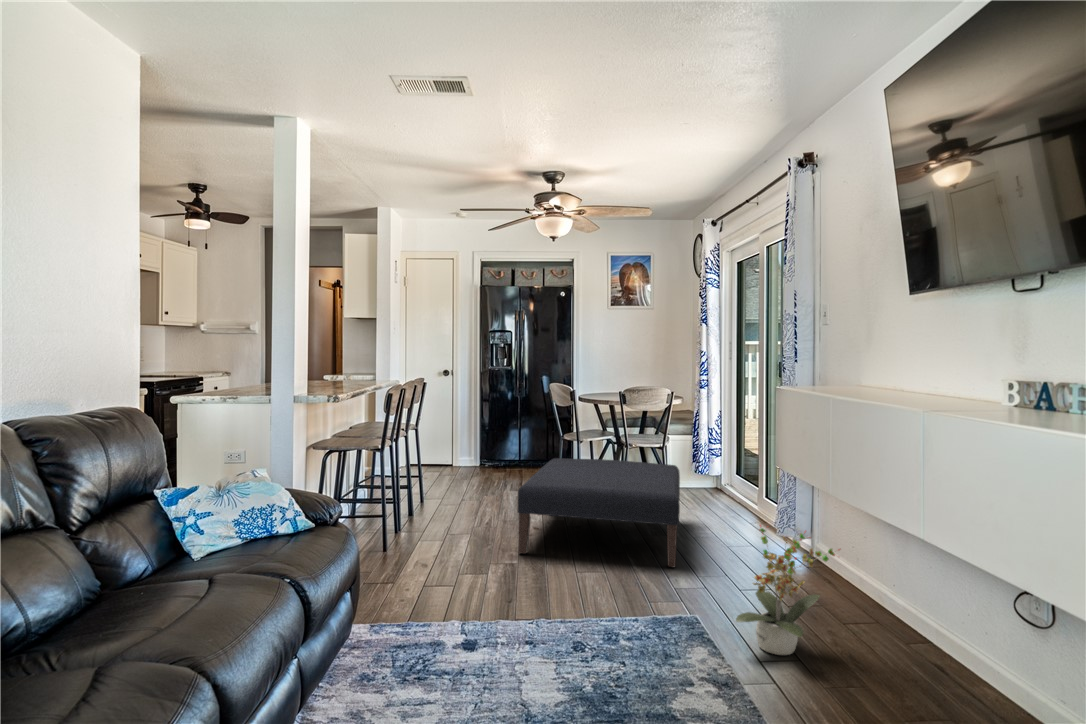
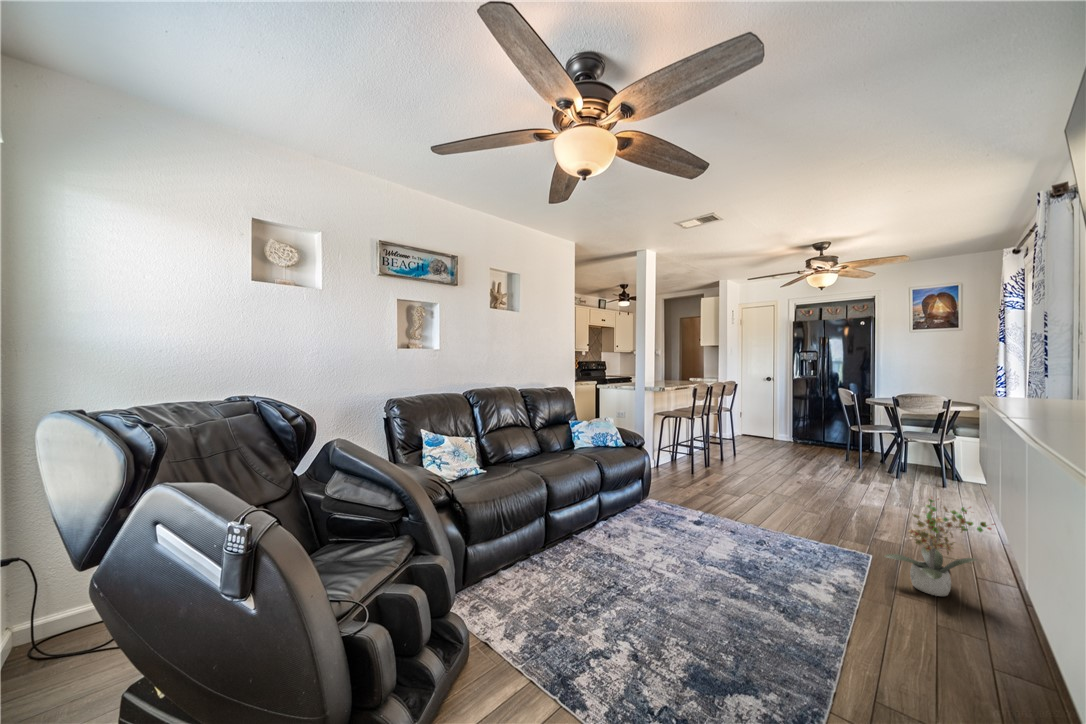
ottoman: present [517,458,680,567] -> none [768,440,935,527]

